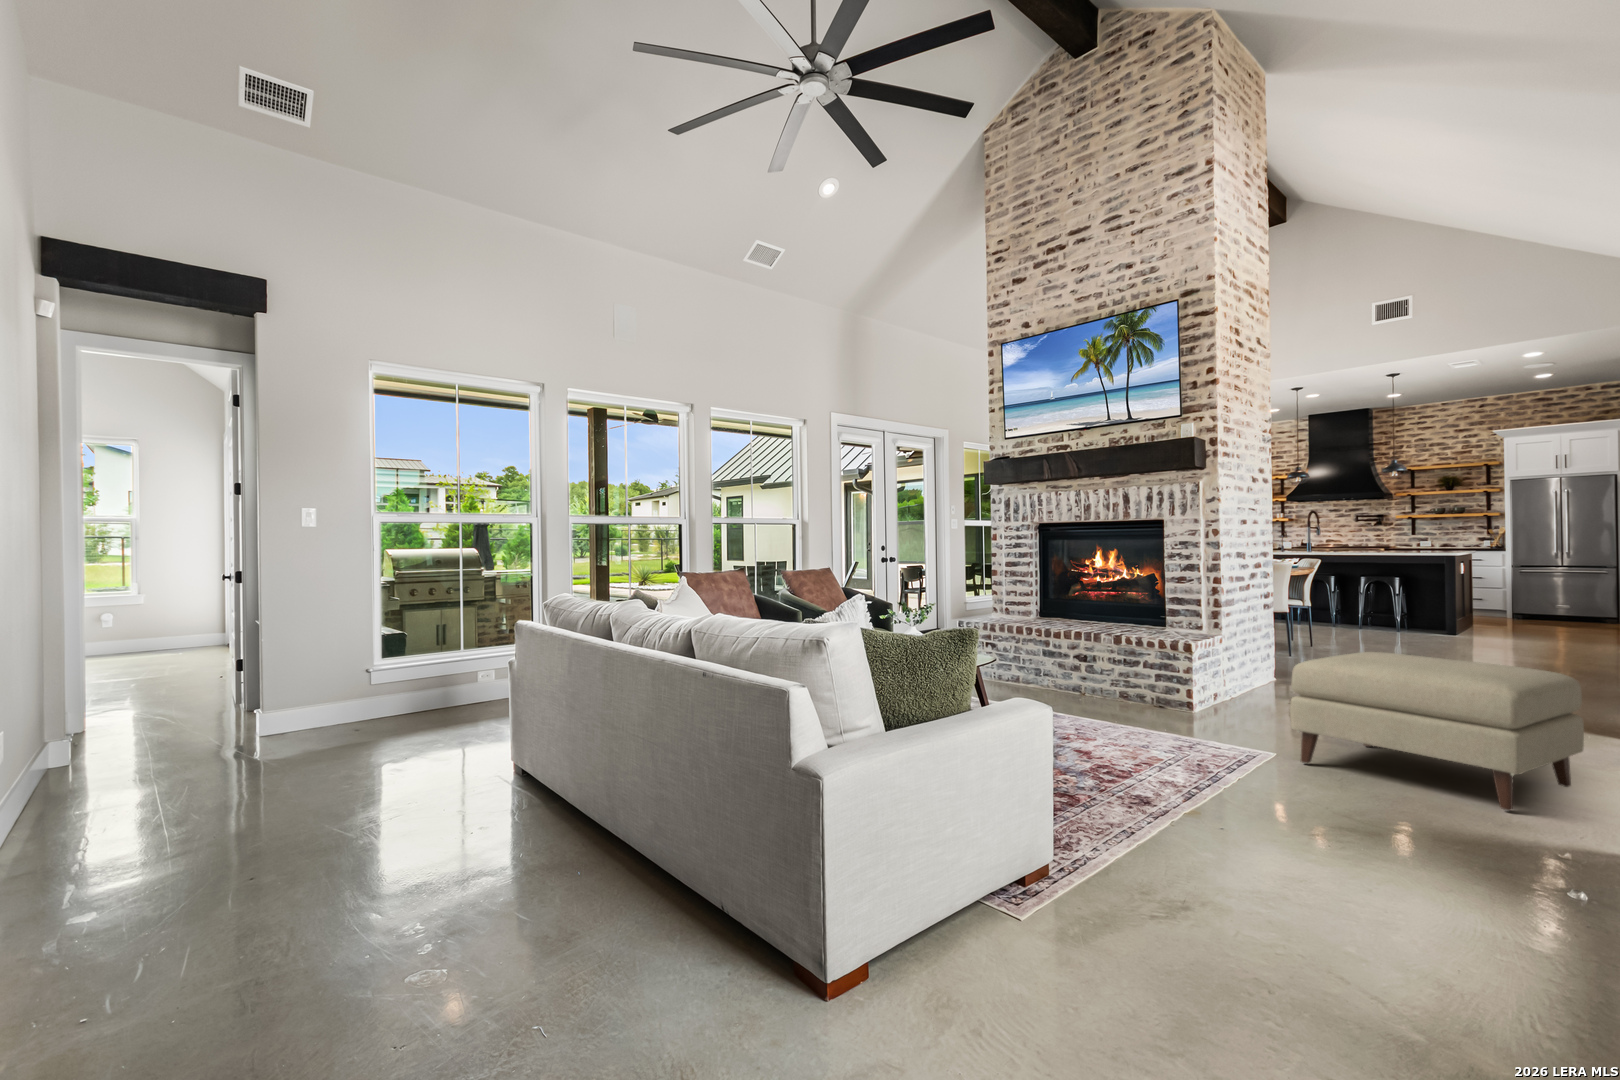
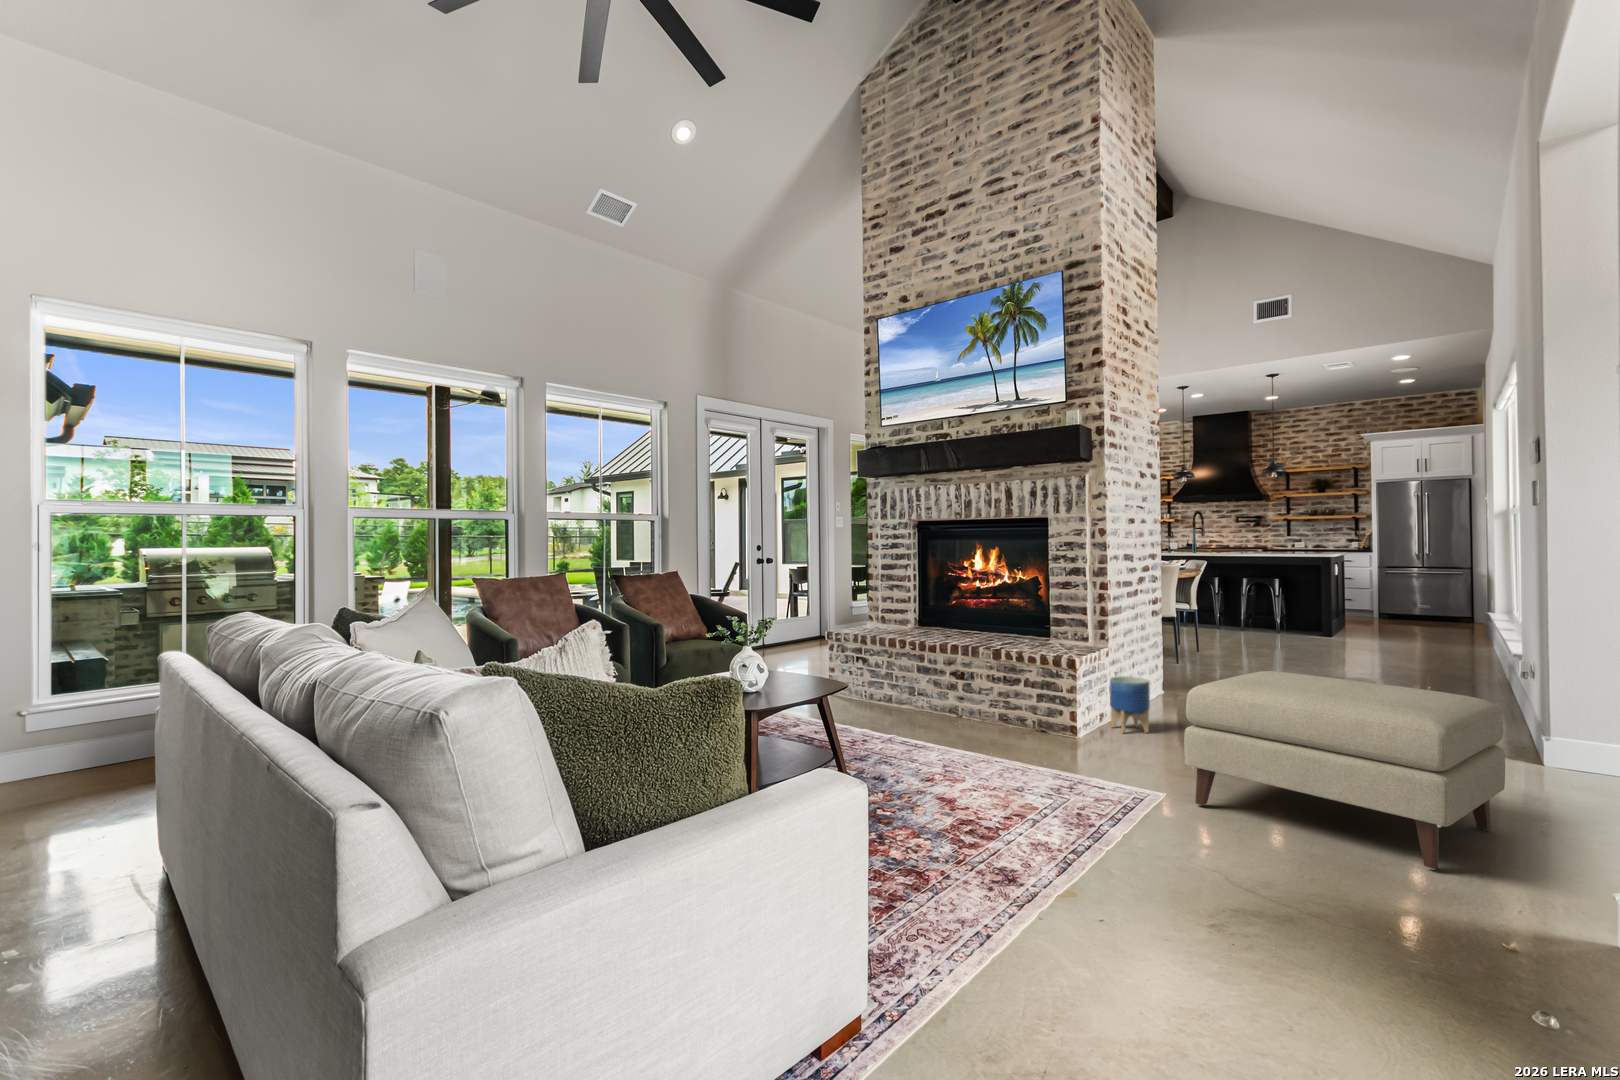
planter: none [1224,661,1261,711] -> present [1110,676,1150,733]

